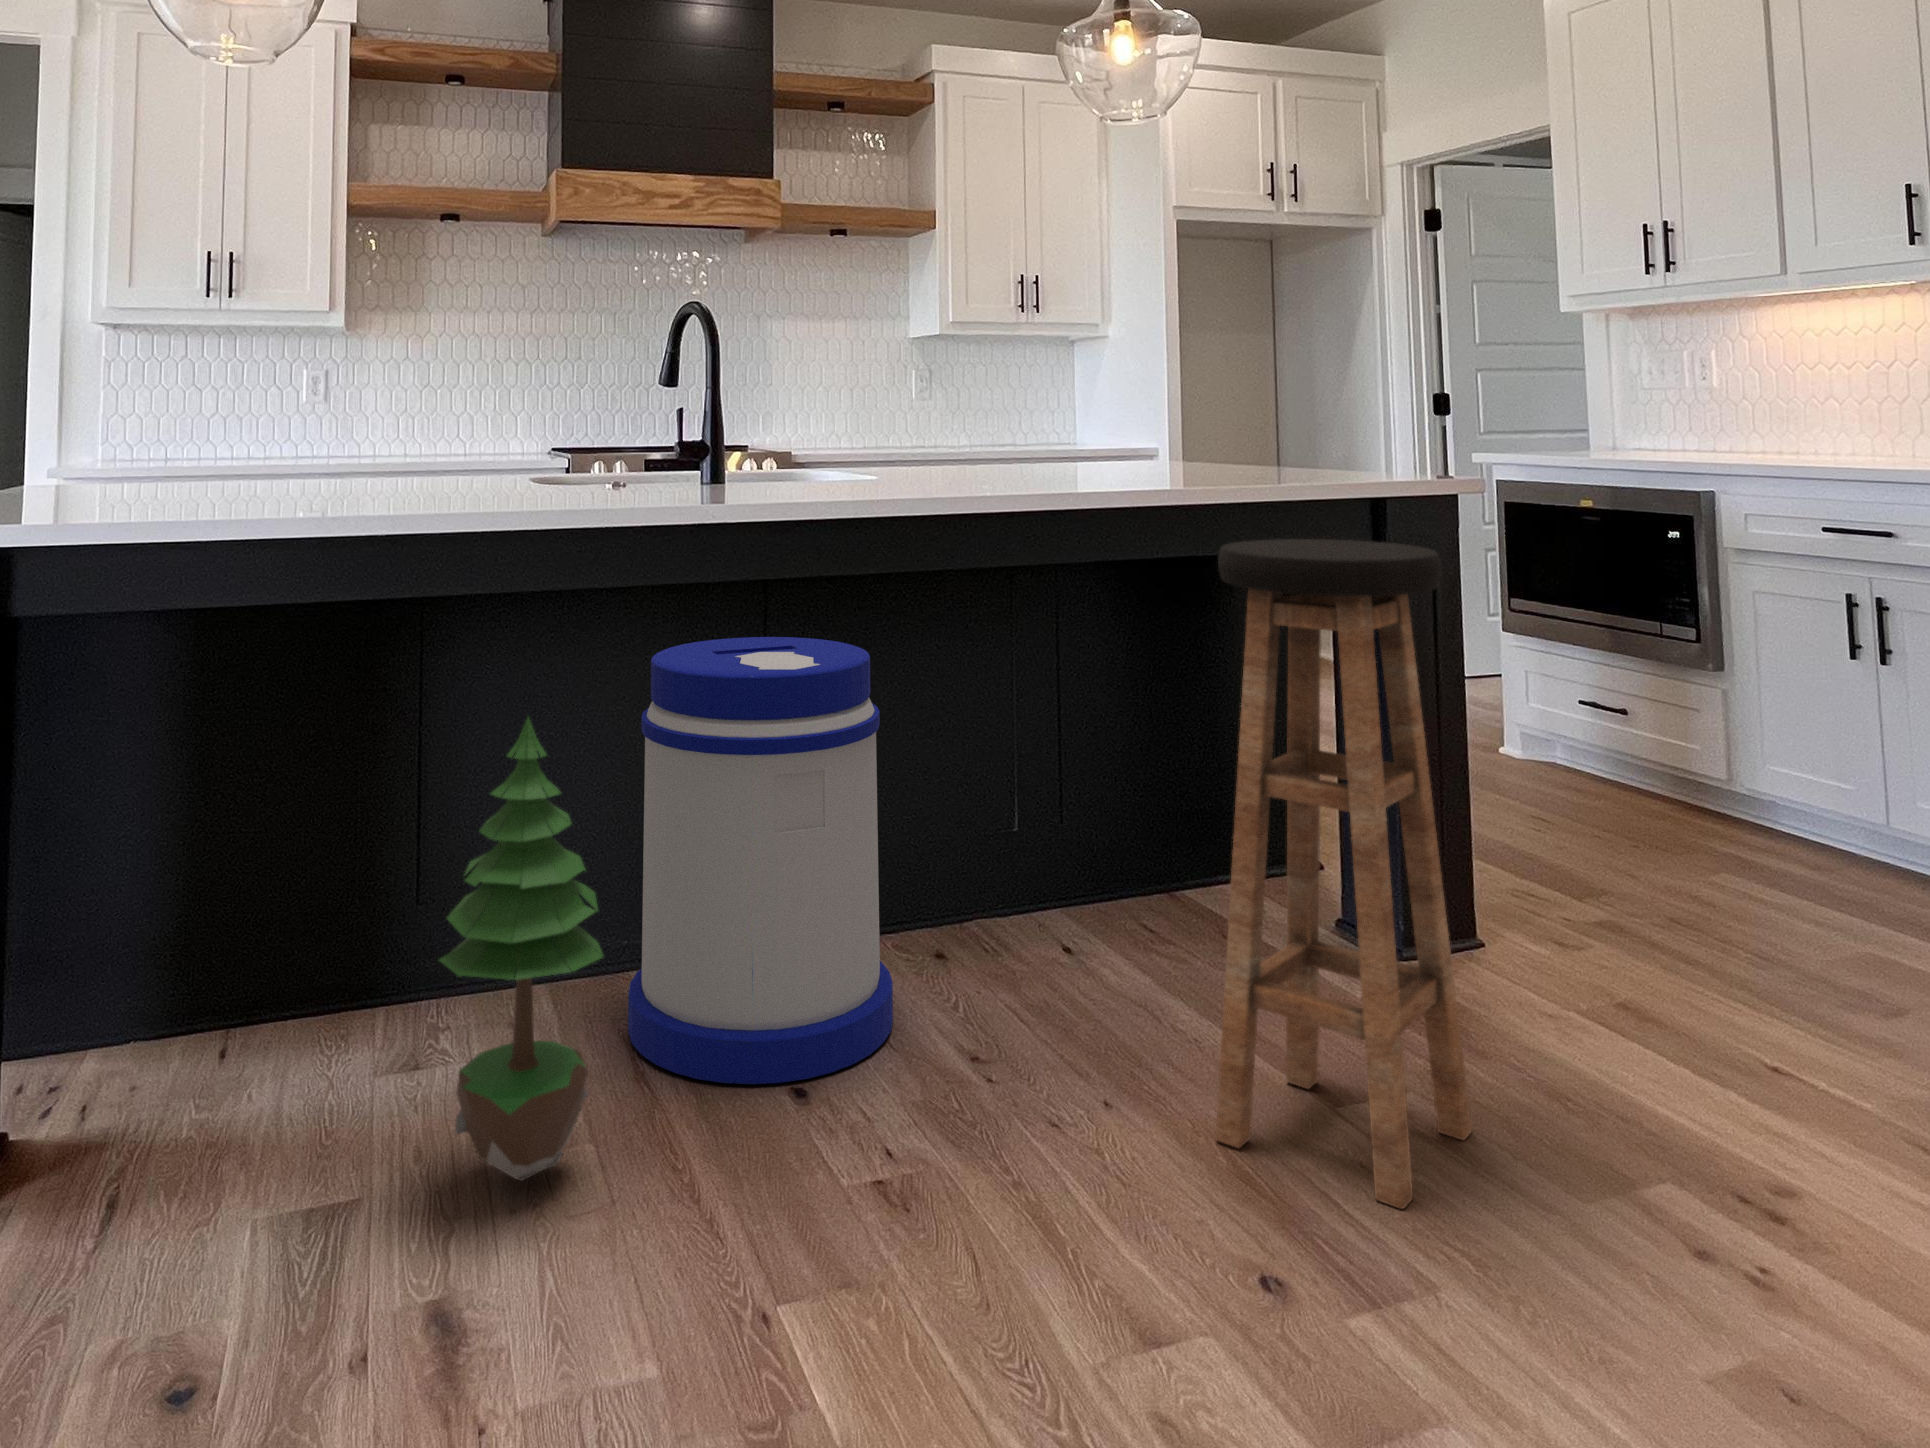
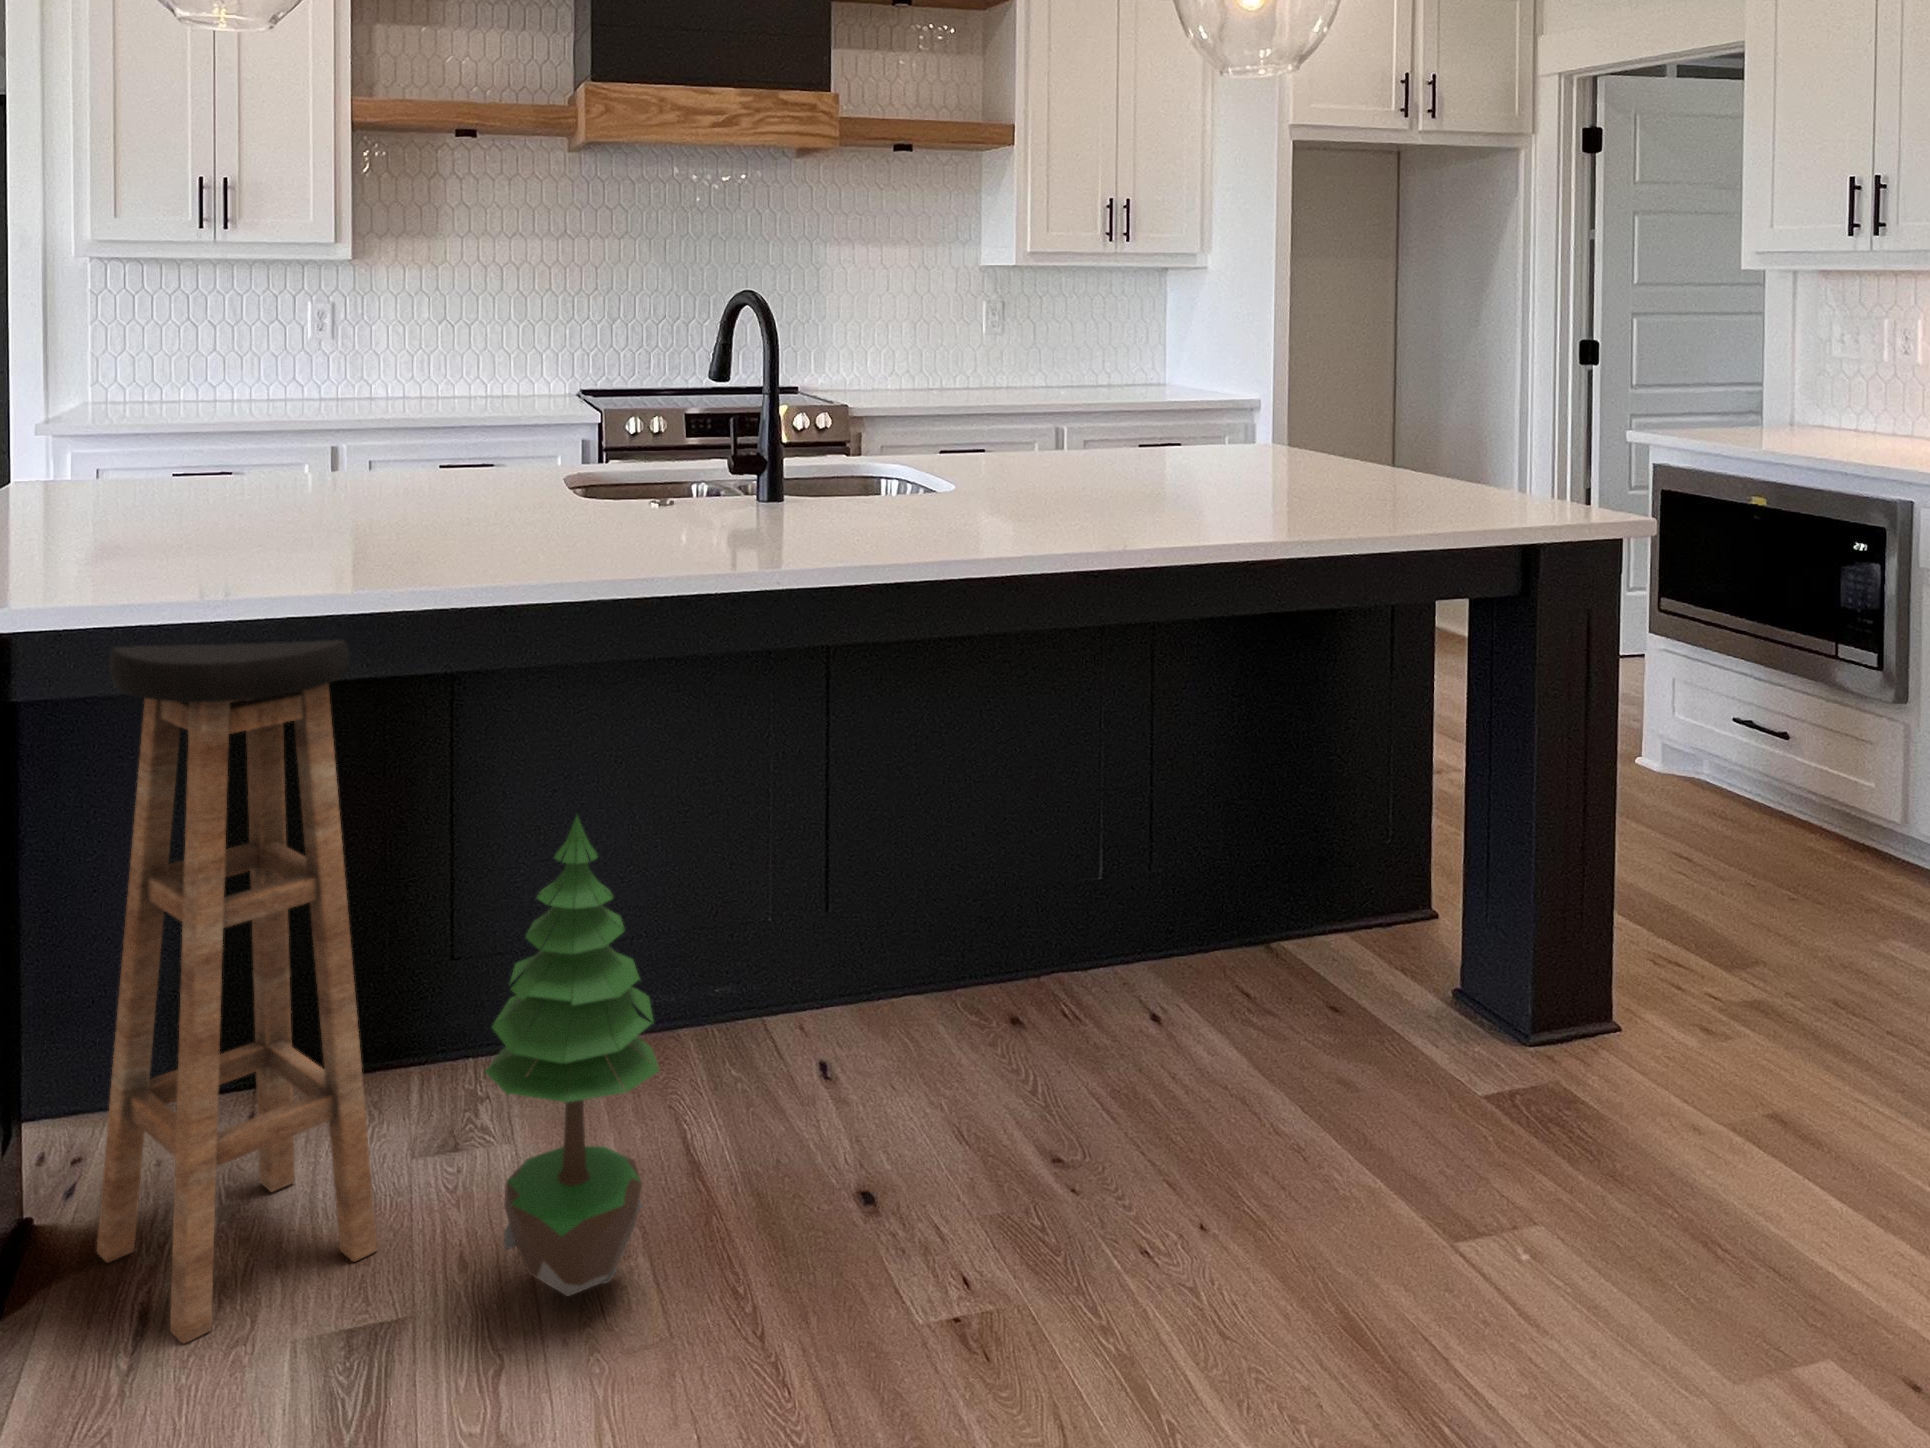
bar stool: present [1216,539,1472,1209] -> present [97,640,377,1343]
trash can: present [628,637,893,1084] -> none [679,684,965,1181]

